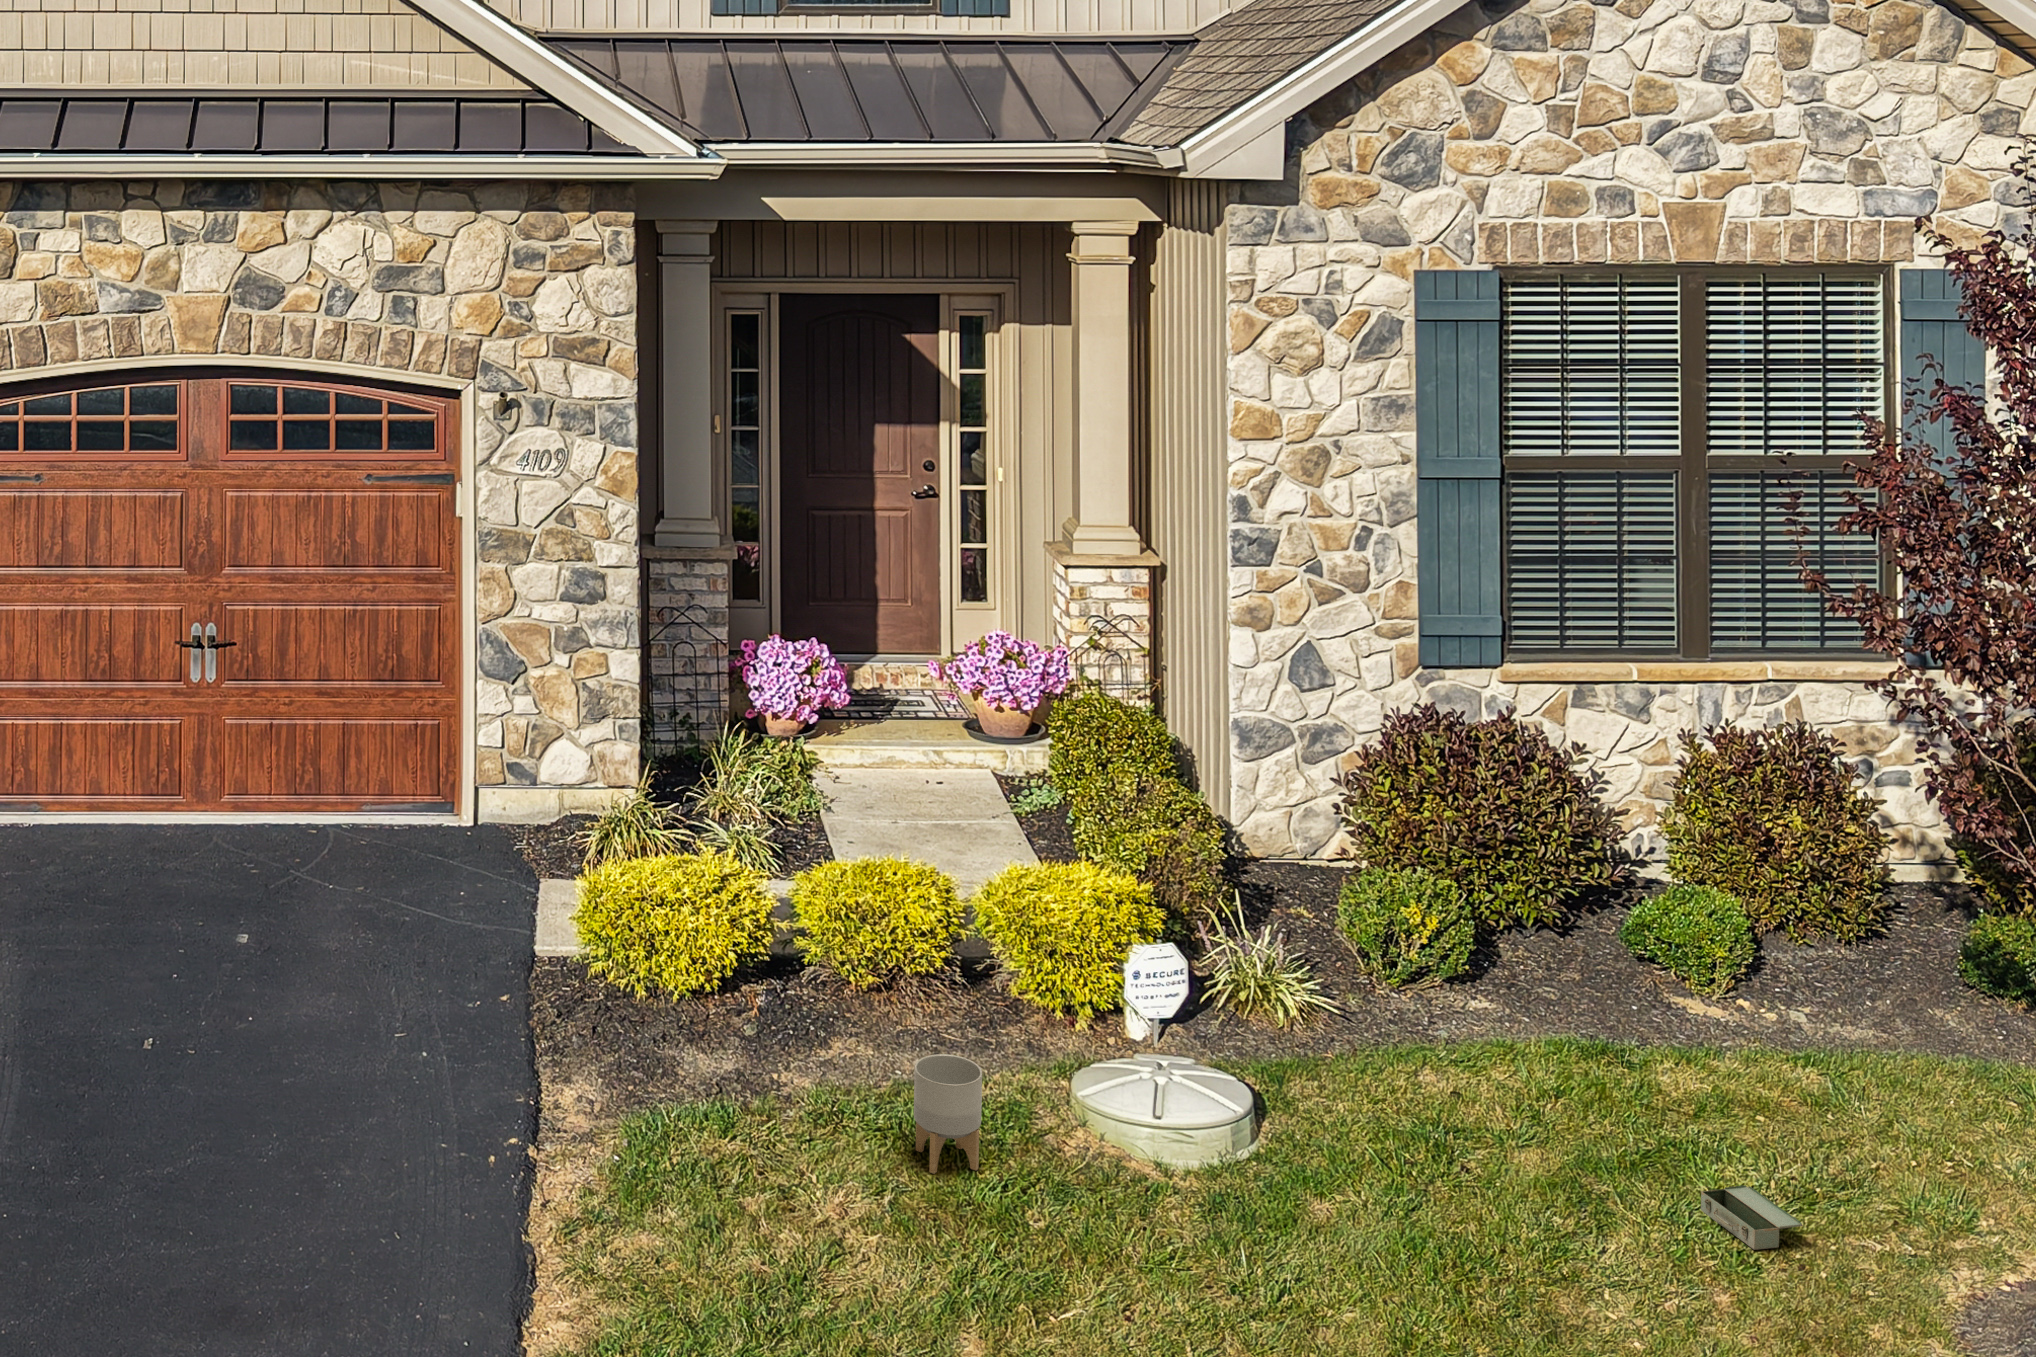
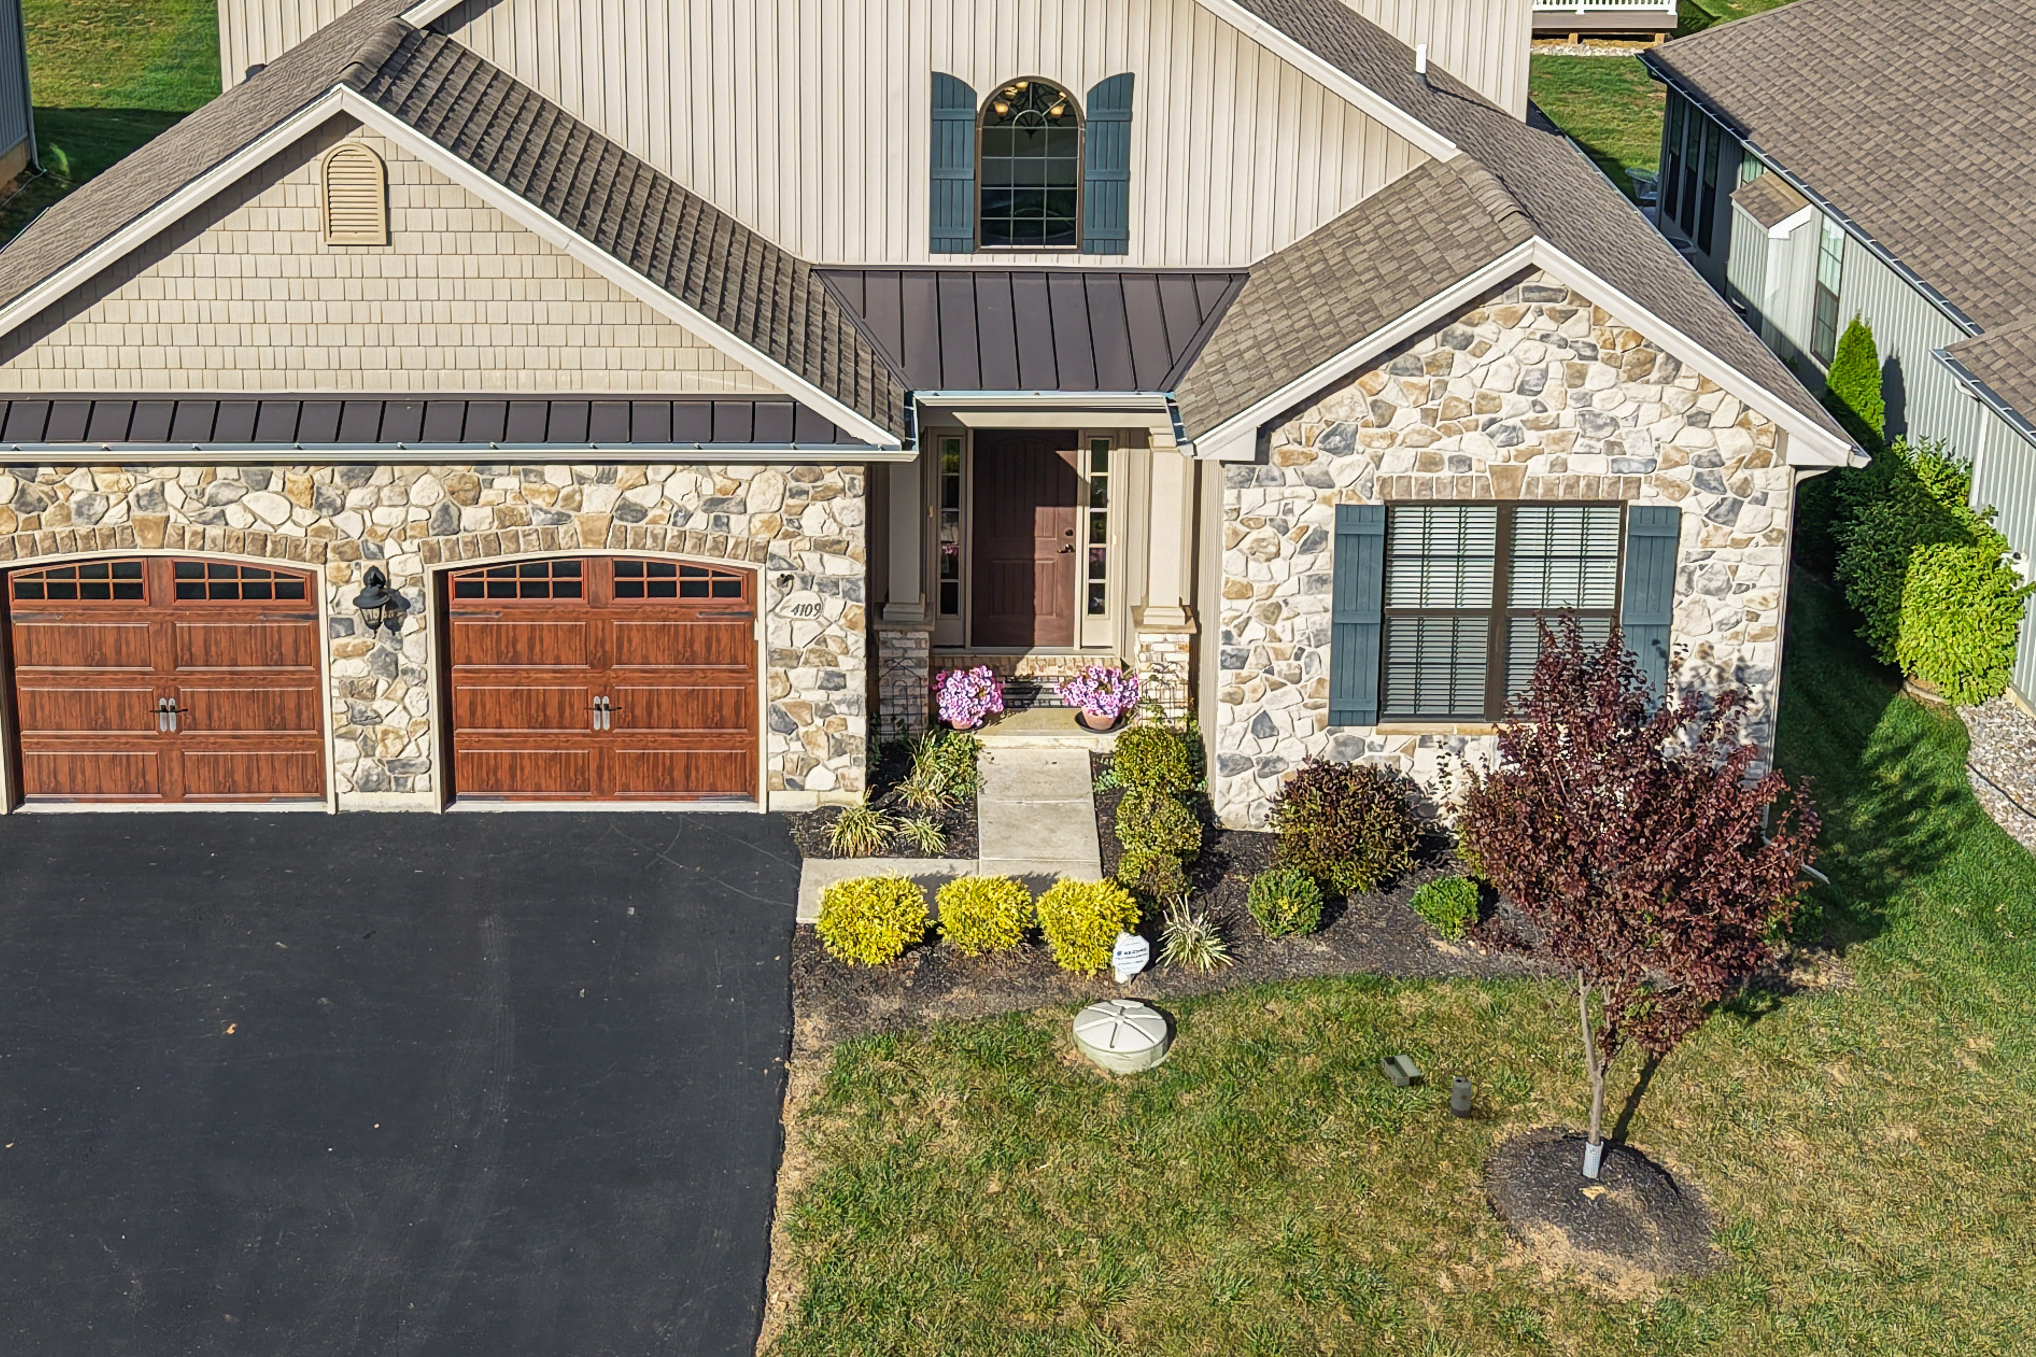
planter: present [914,1054,982,1174] -> none [1006,992,1039,1050]
watering can: none [1865,1201,1961,1315] -> present [1441,1068,1485,1117]

